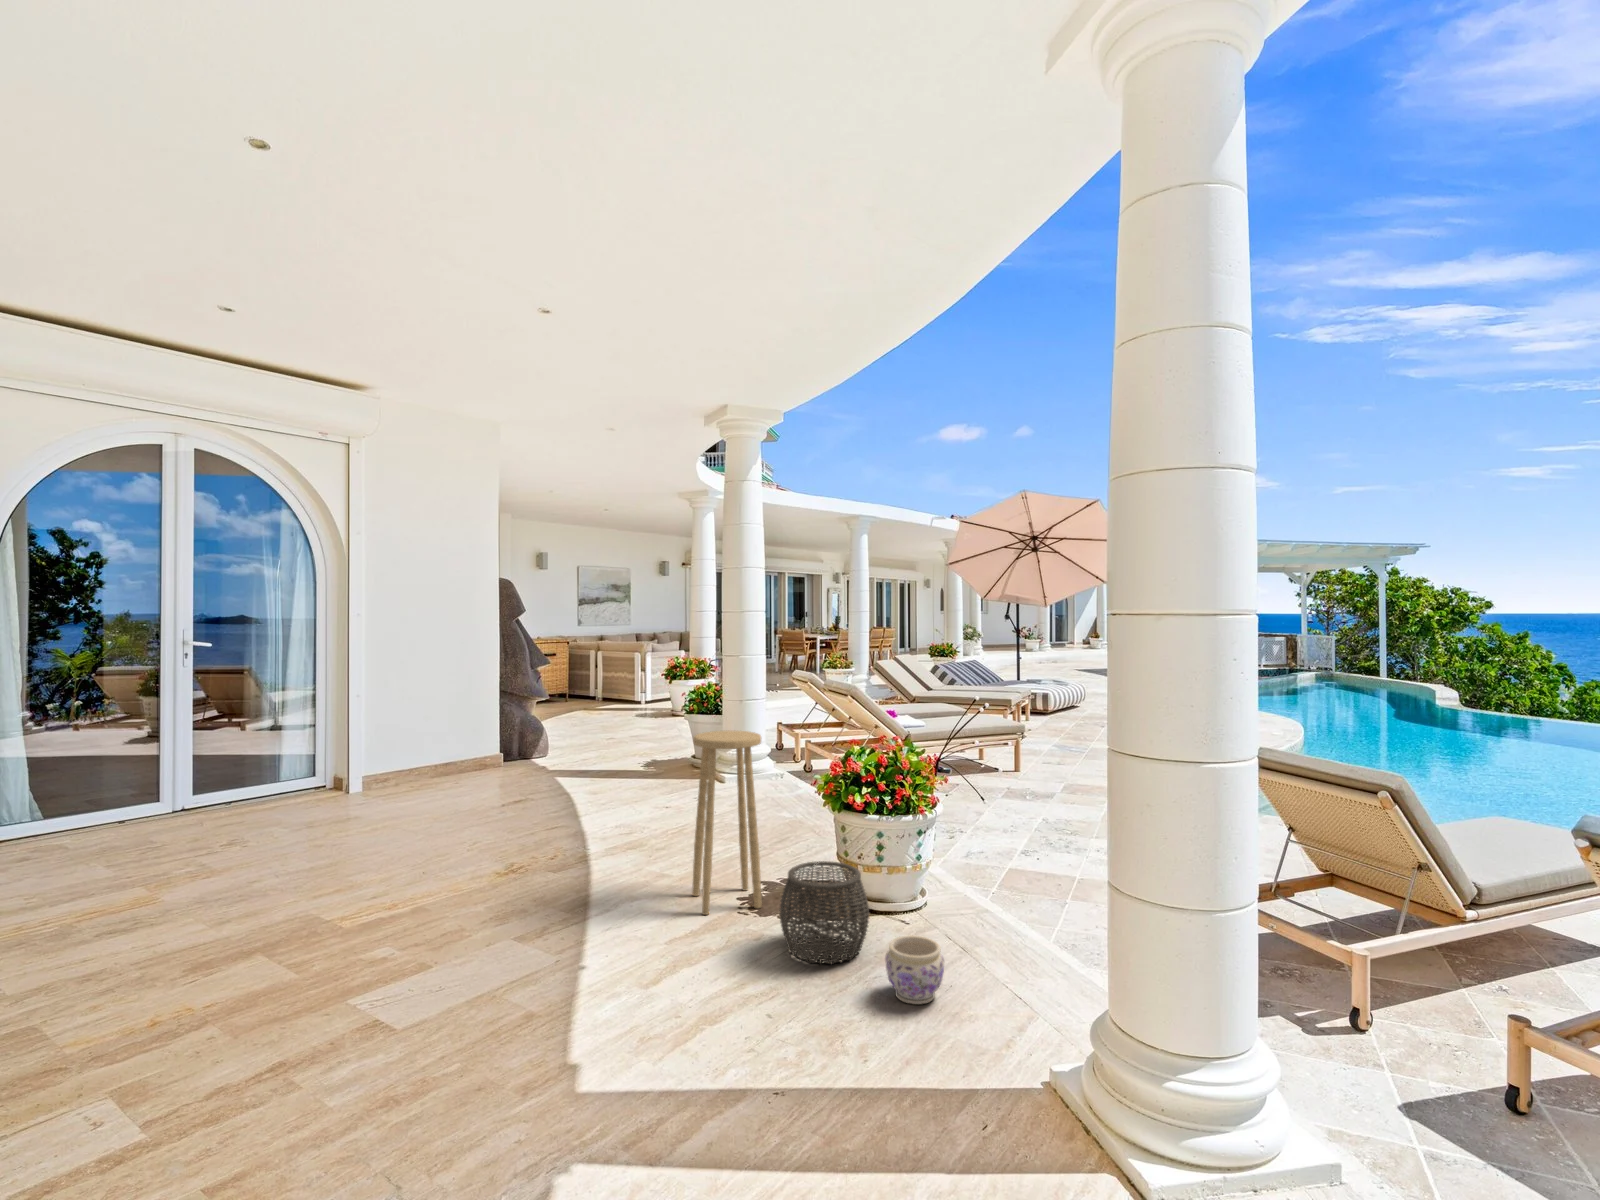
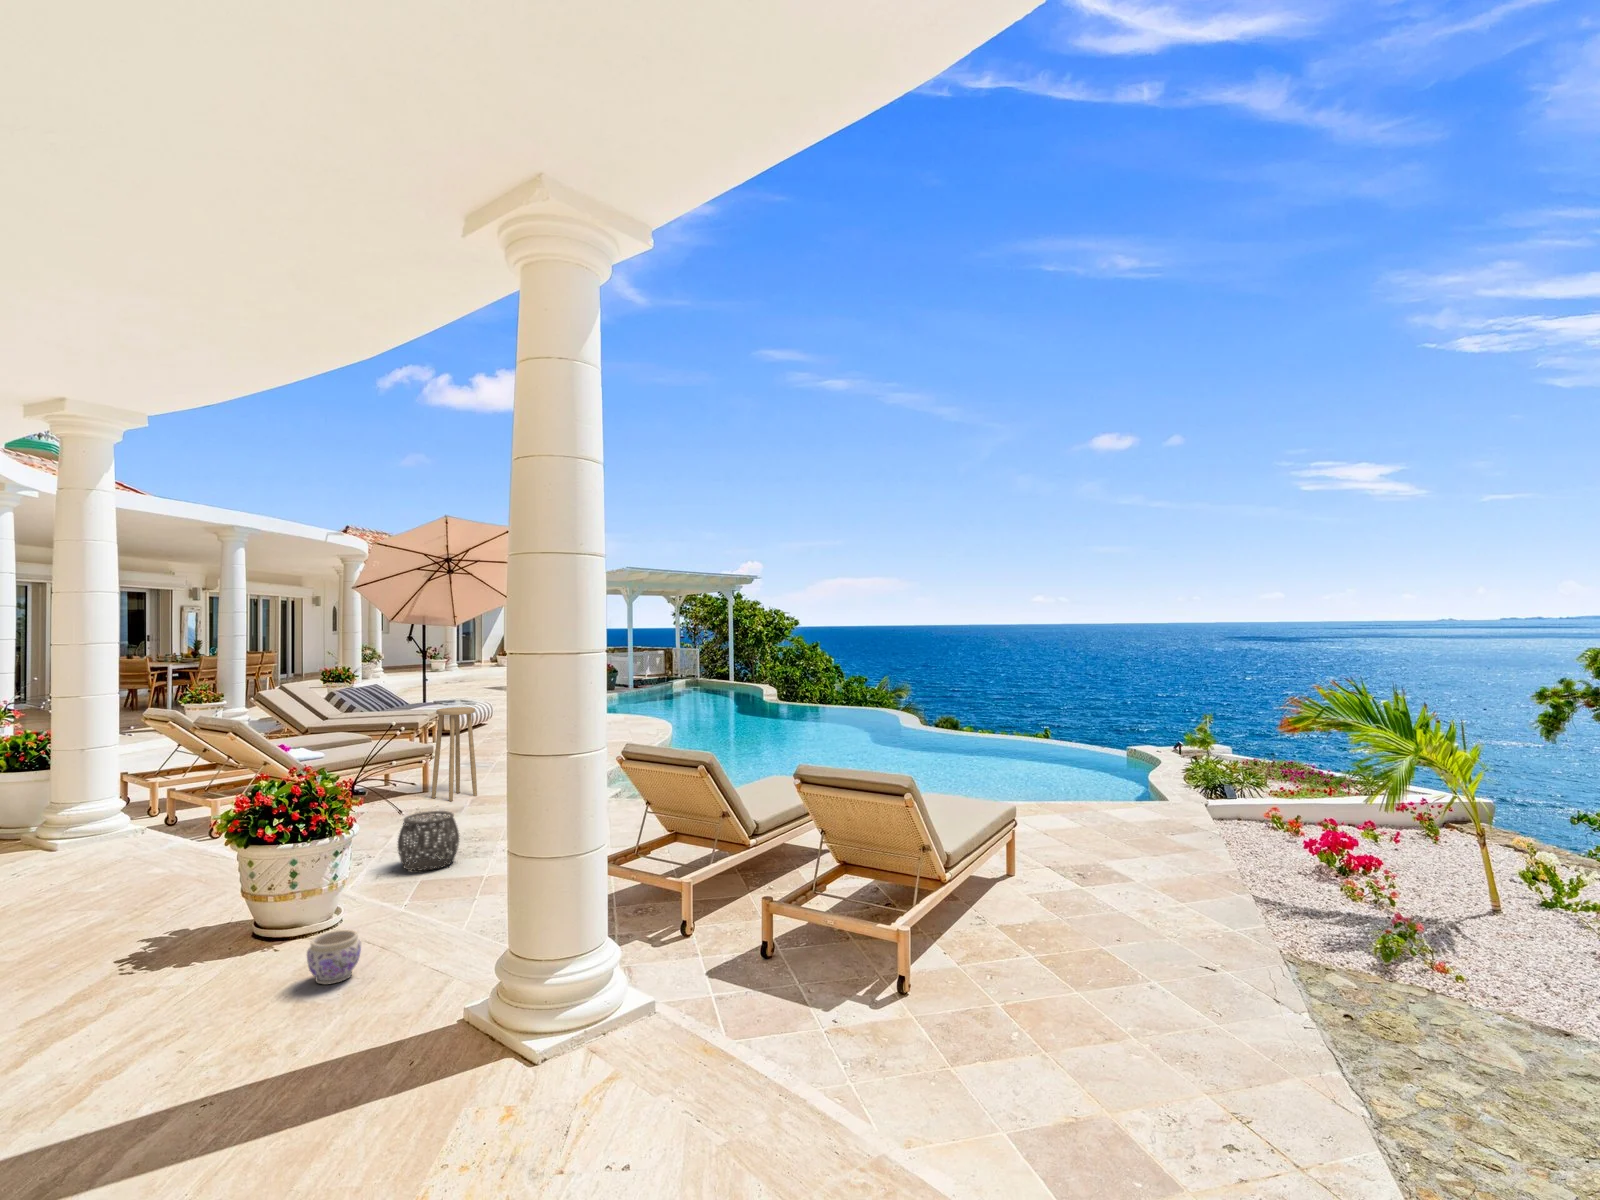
stool: present [692,730,762,915] -> present [432,707,477,801]
woven basket: present [779,861,869,964] -> present [398,811,459,871]

